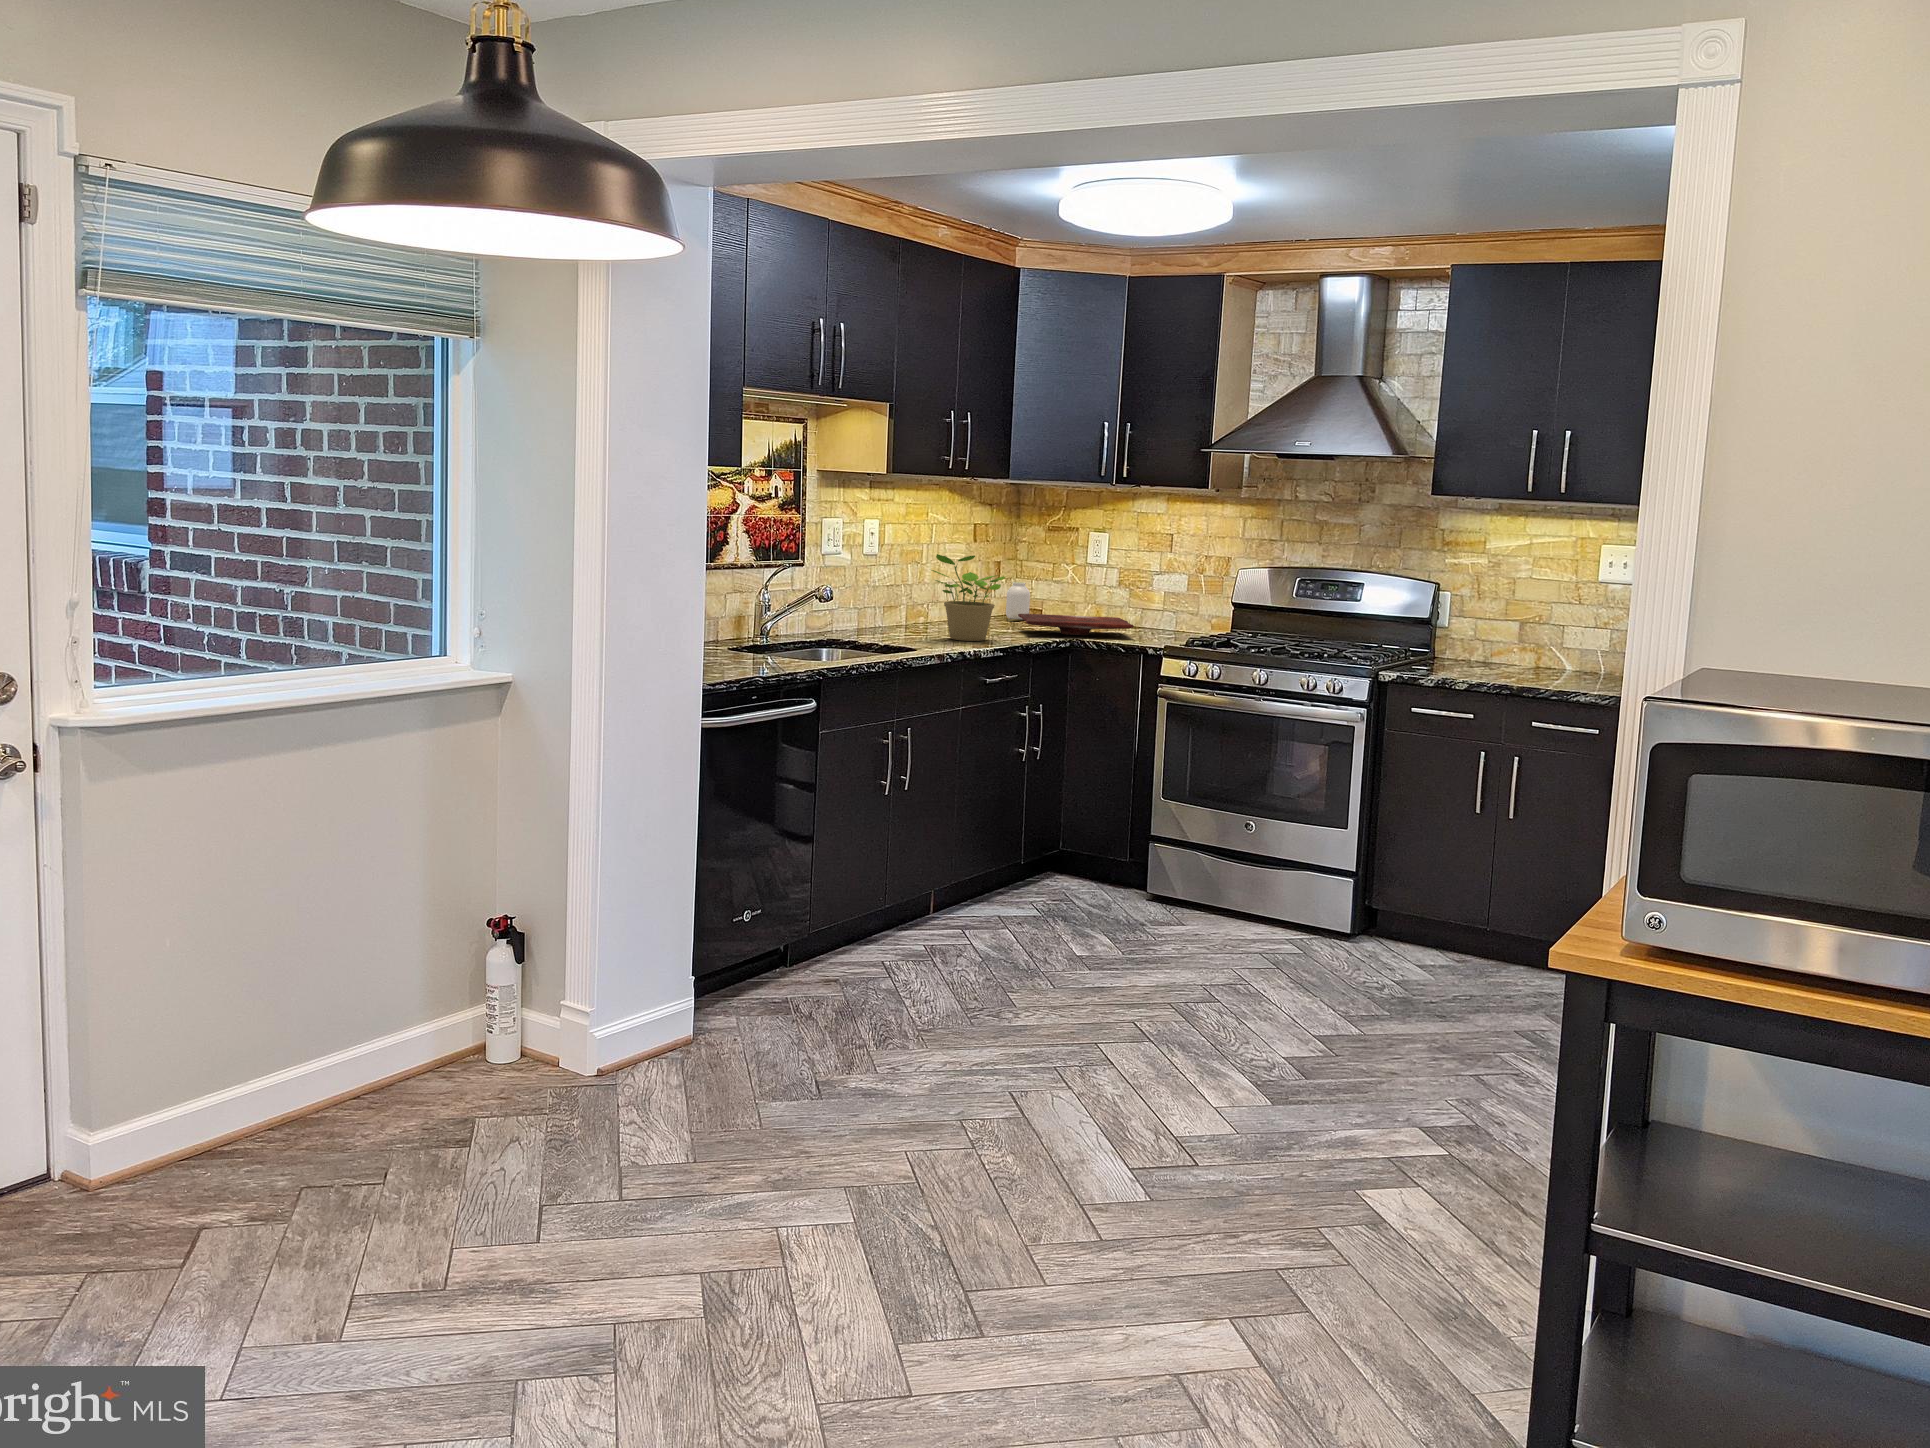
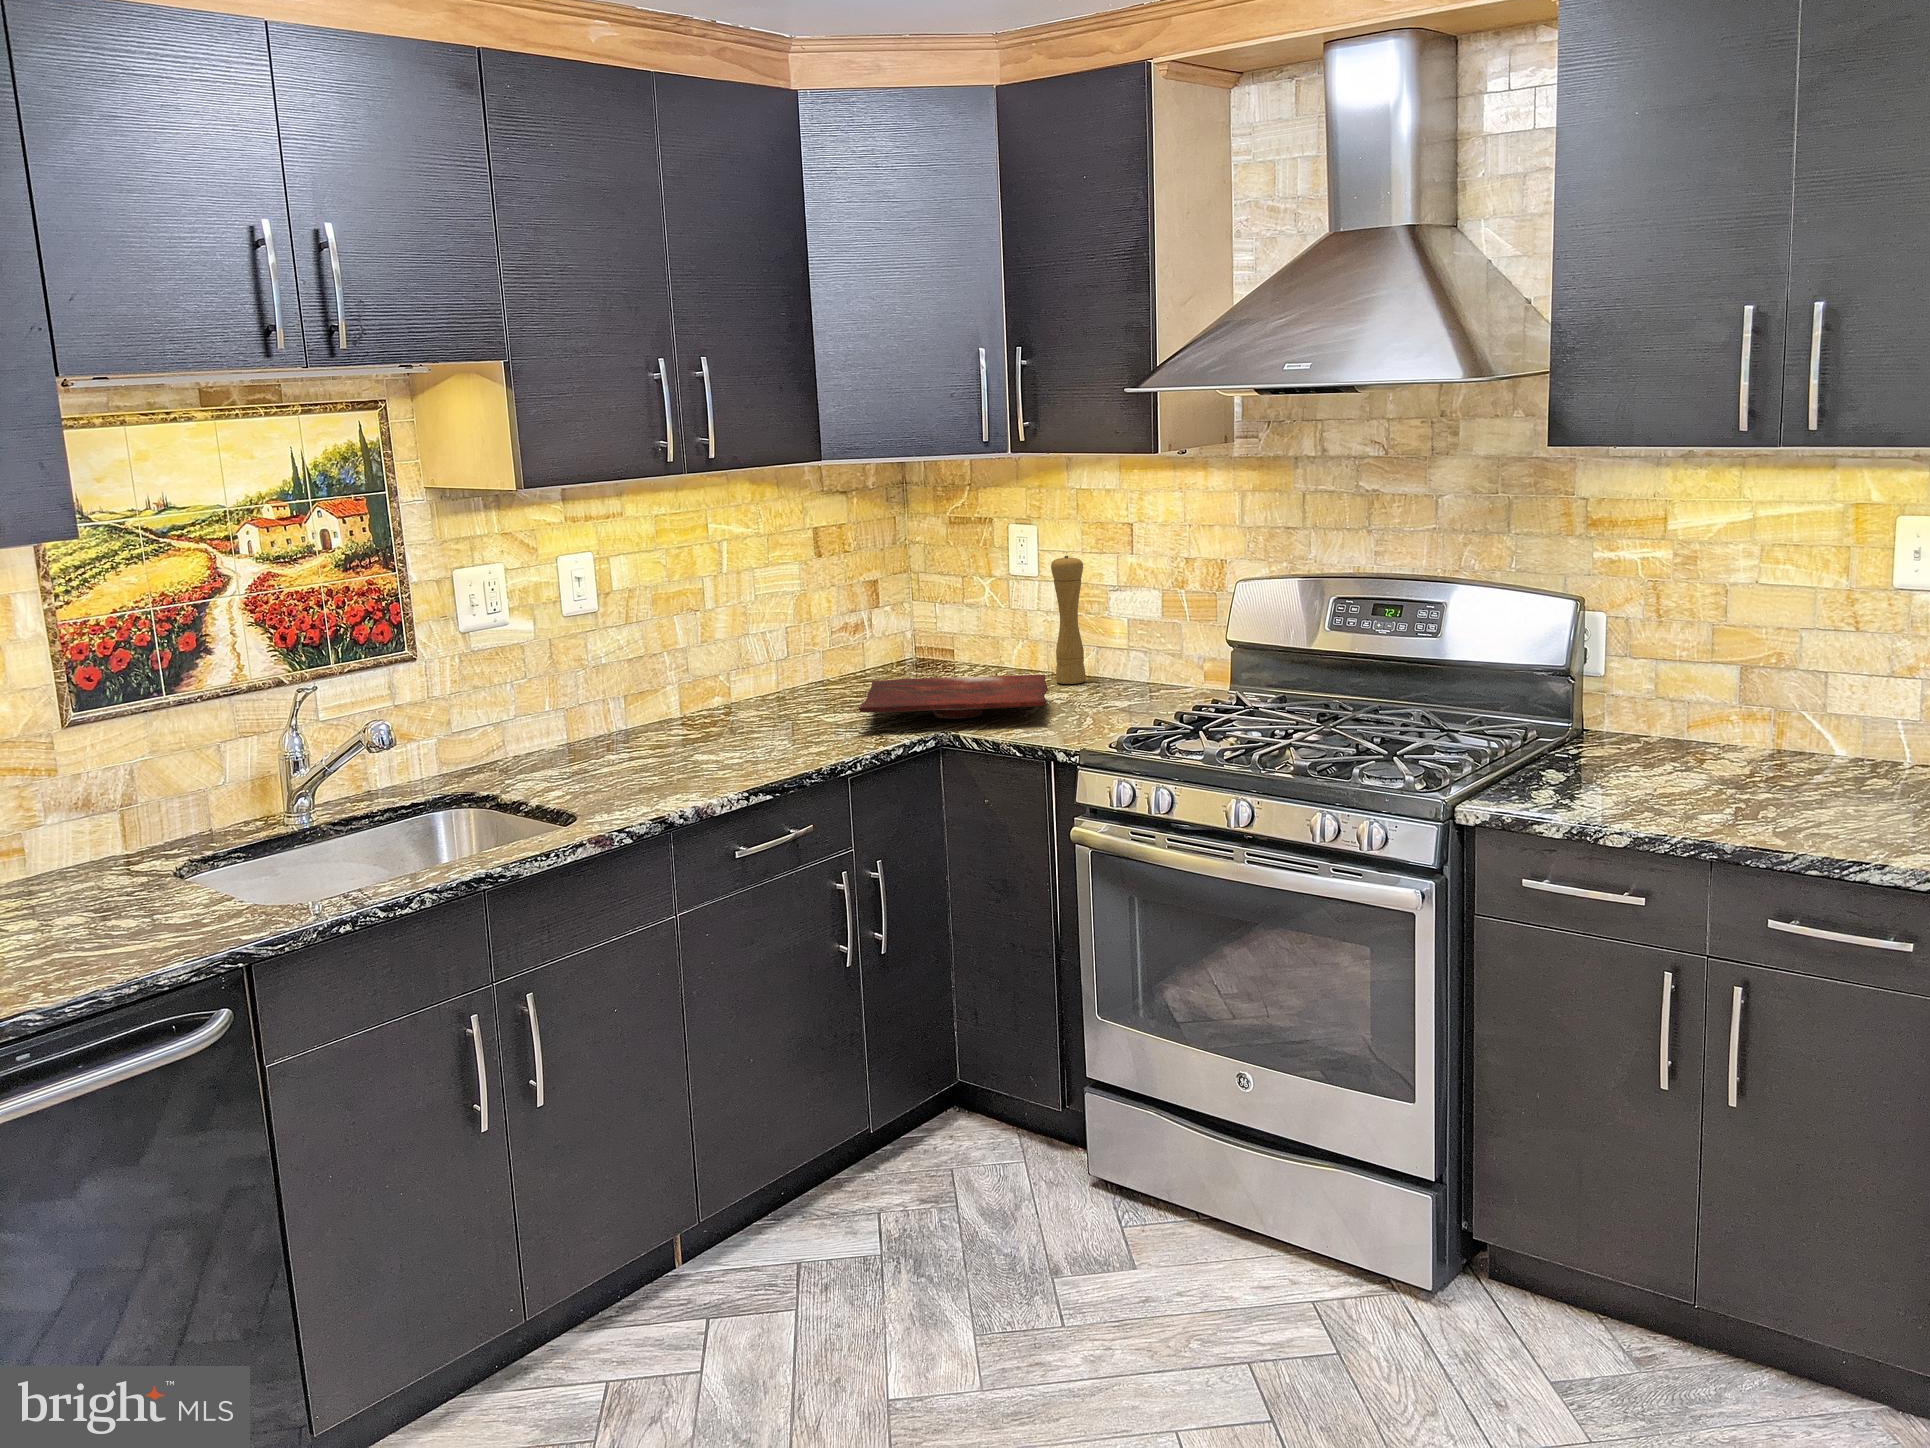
pepper mill: none [1117,551,1140,628] -> present [1051,556,1085,684]
potted plant: present [932,554,1005,641] -> none [656,616,790,761]
jar: present [1006,582,1030,621] -> none [890,609,987,677]

